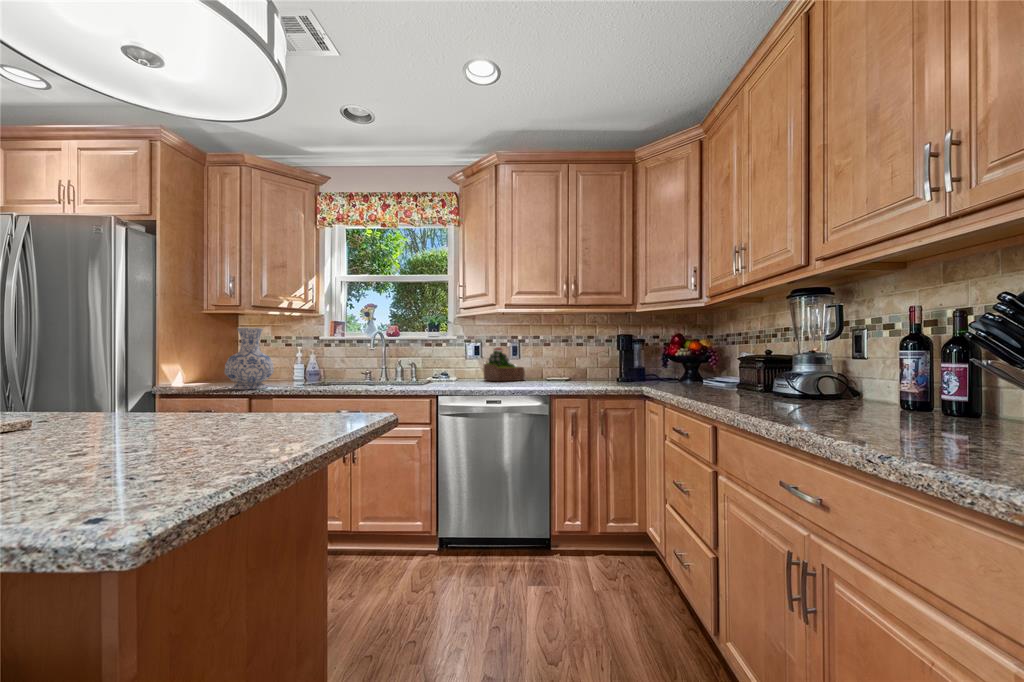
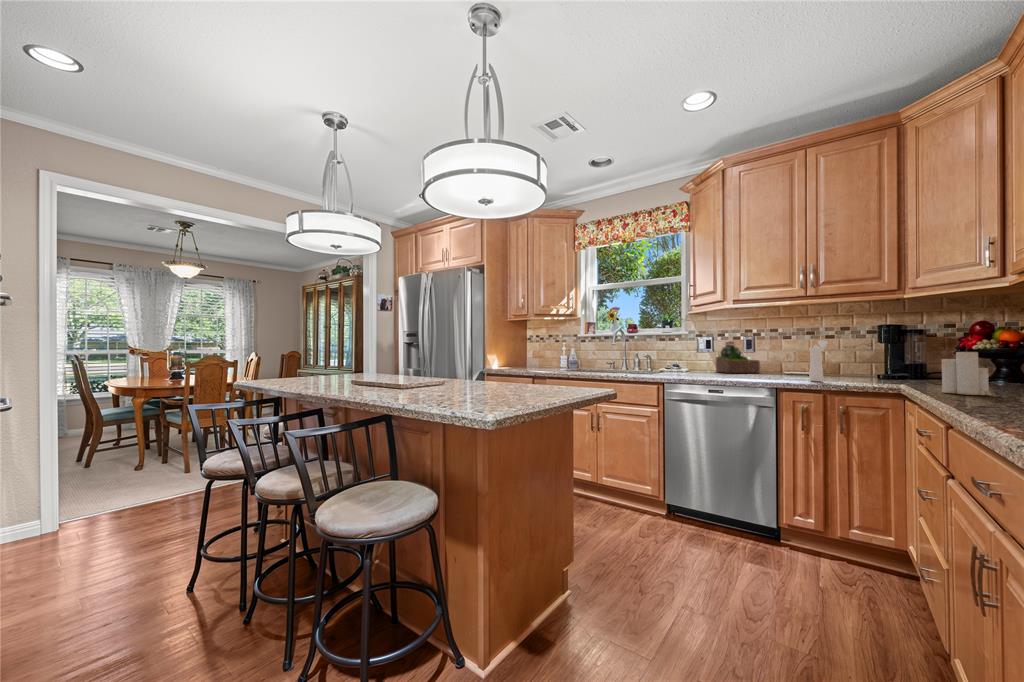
vase: present [224,327,274,389] -> none [516,329,545,371]
pepper mill: none [577,347,590,387] -> present [809,340,828,381]
candle: none [680,353,710,393] -> present [941,351,991,395]

